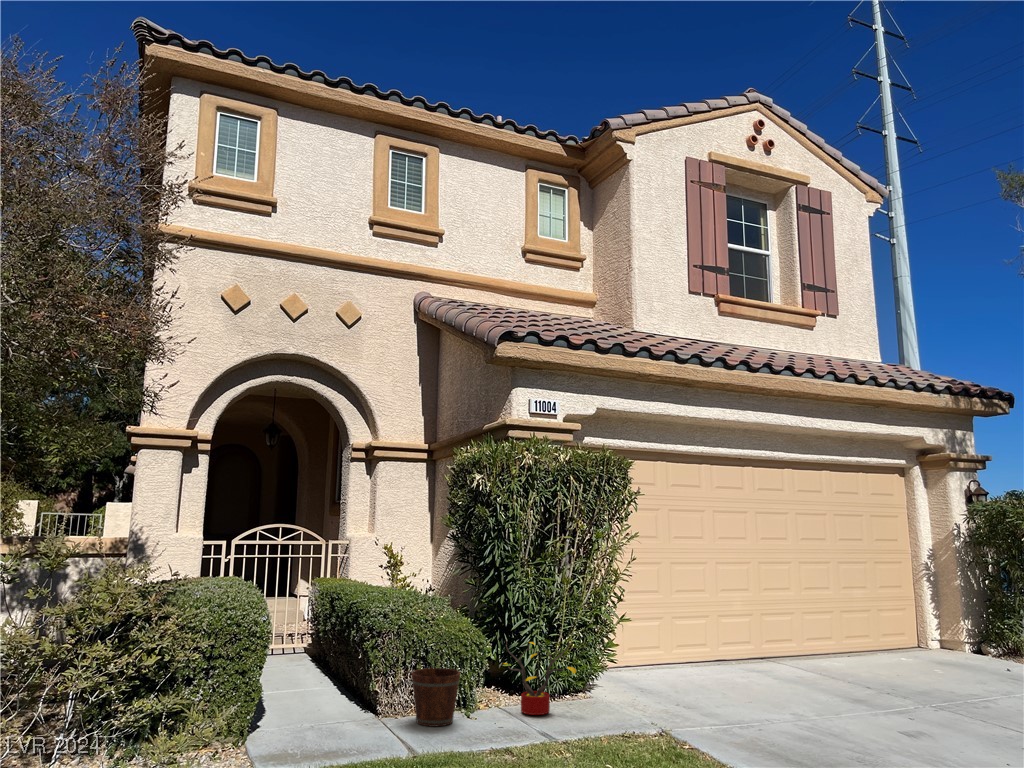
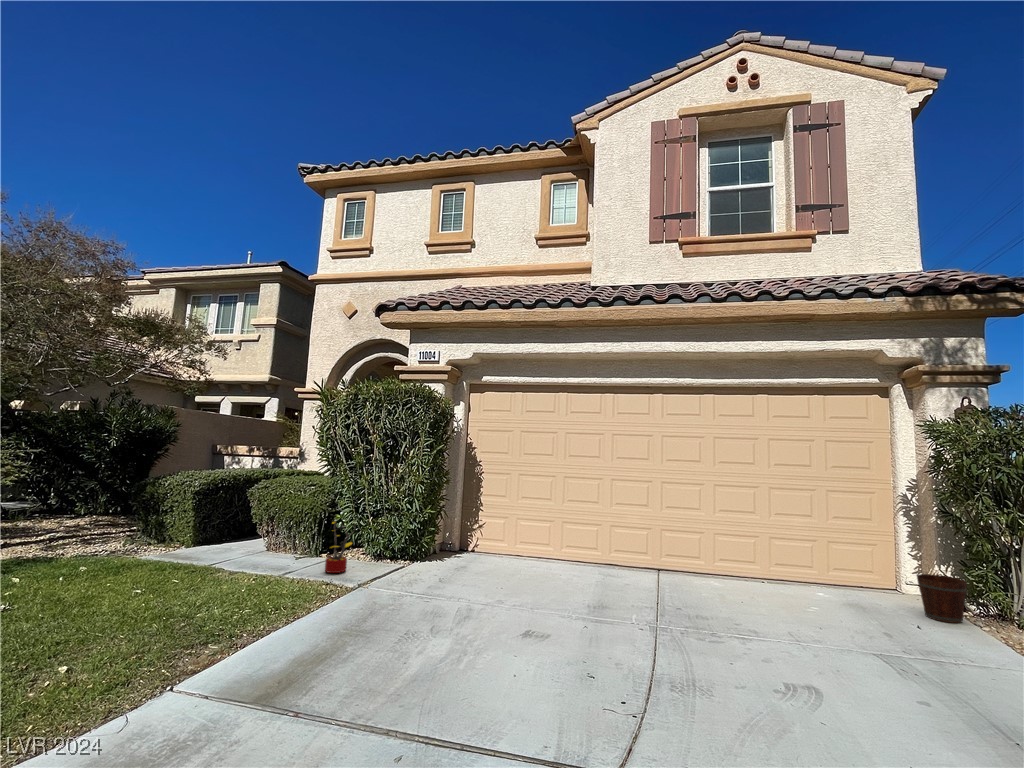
bucket: present [412,666,460,726] -> present [917,574,967,623]

